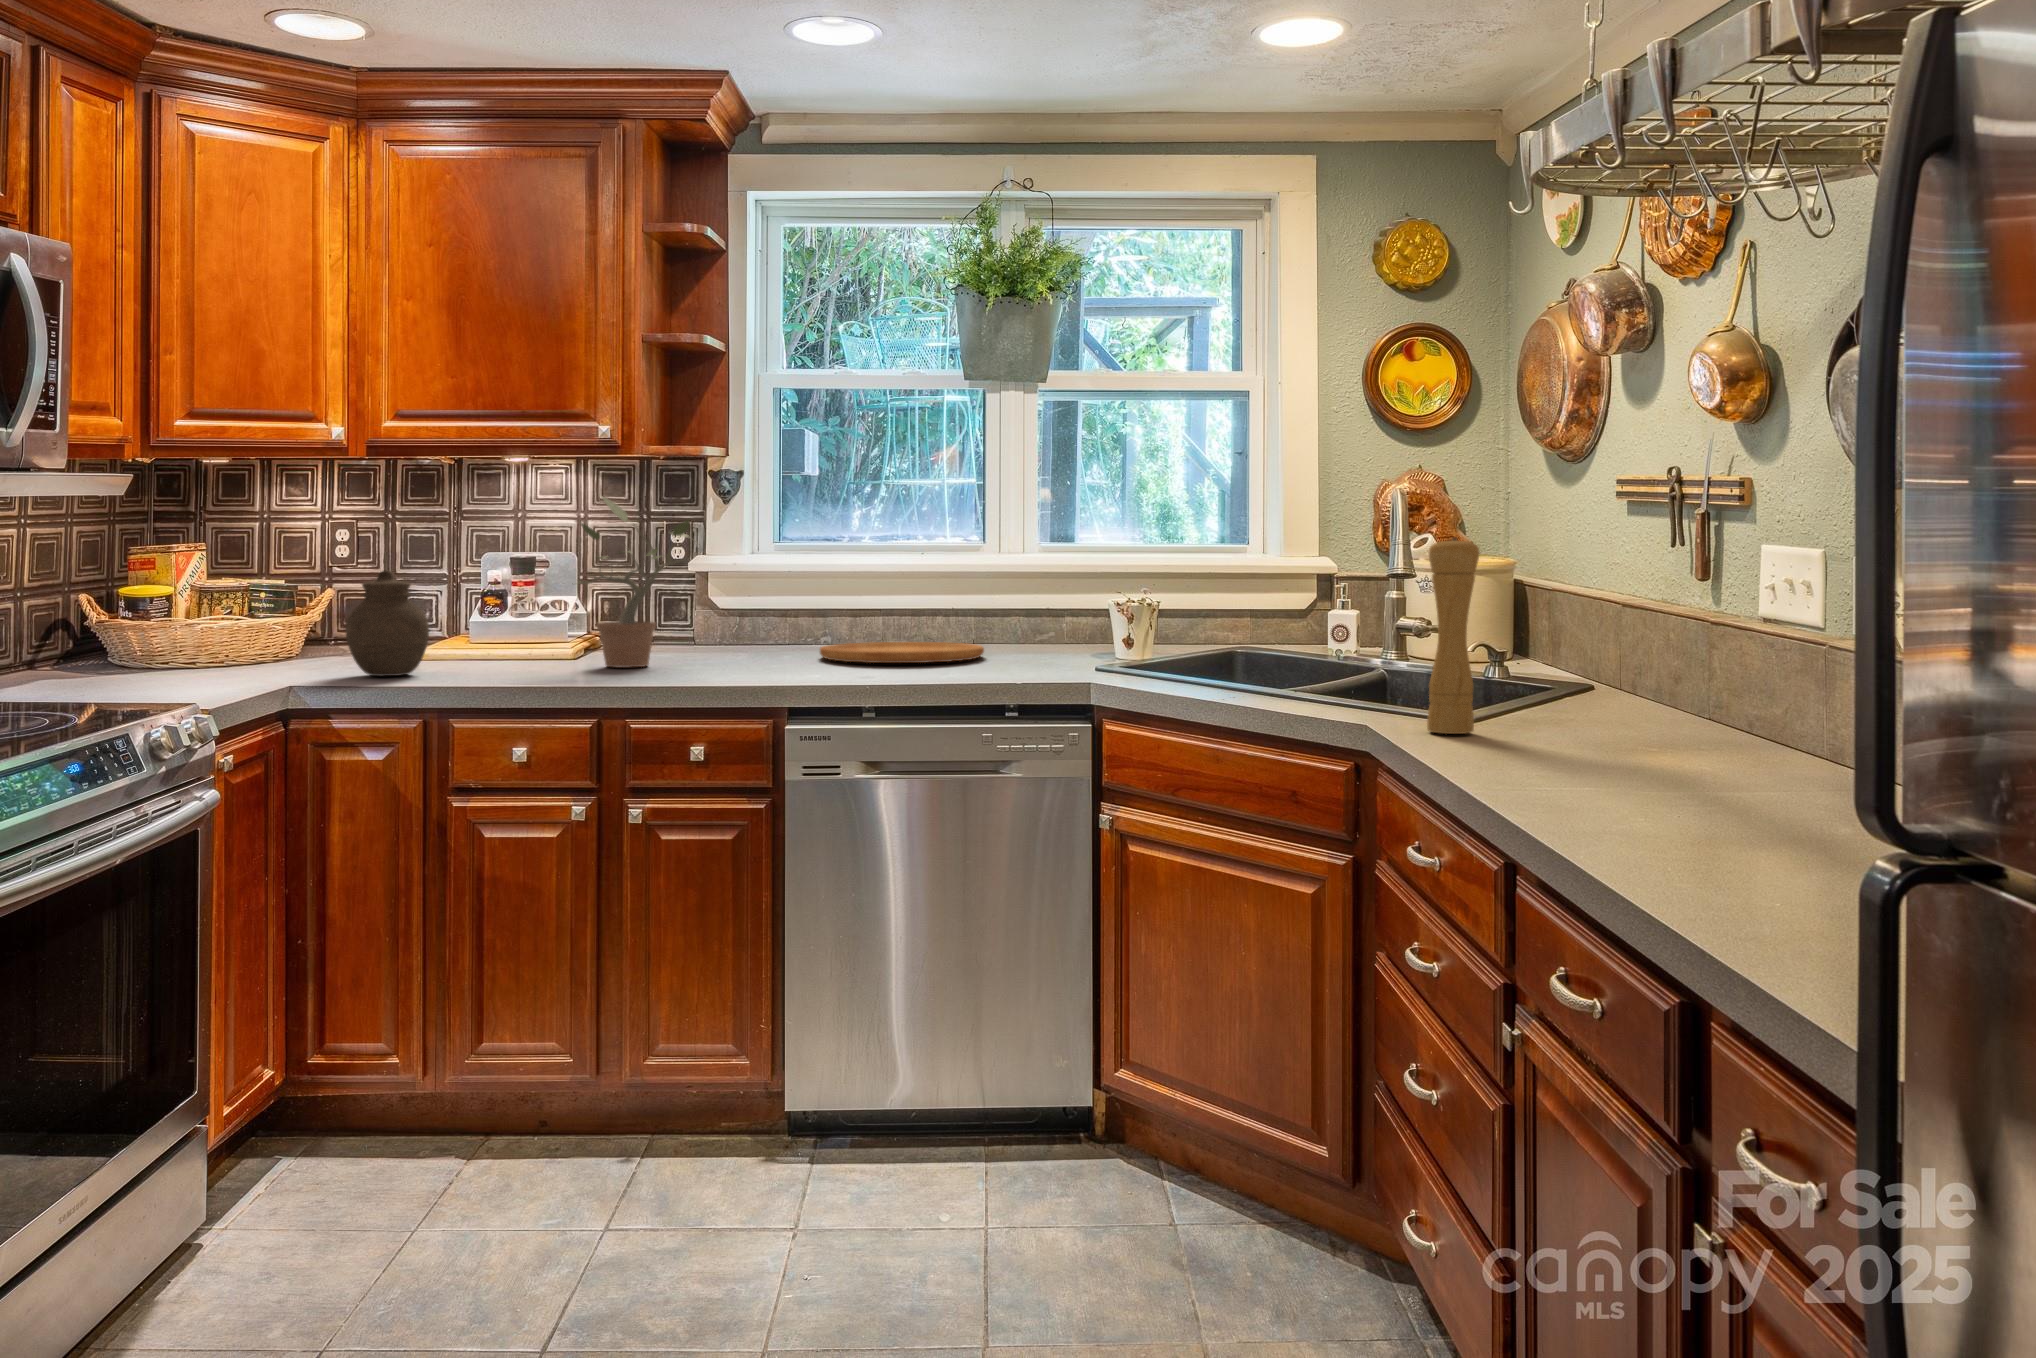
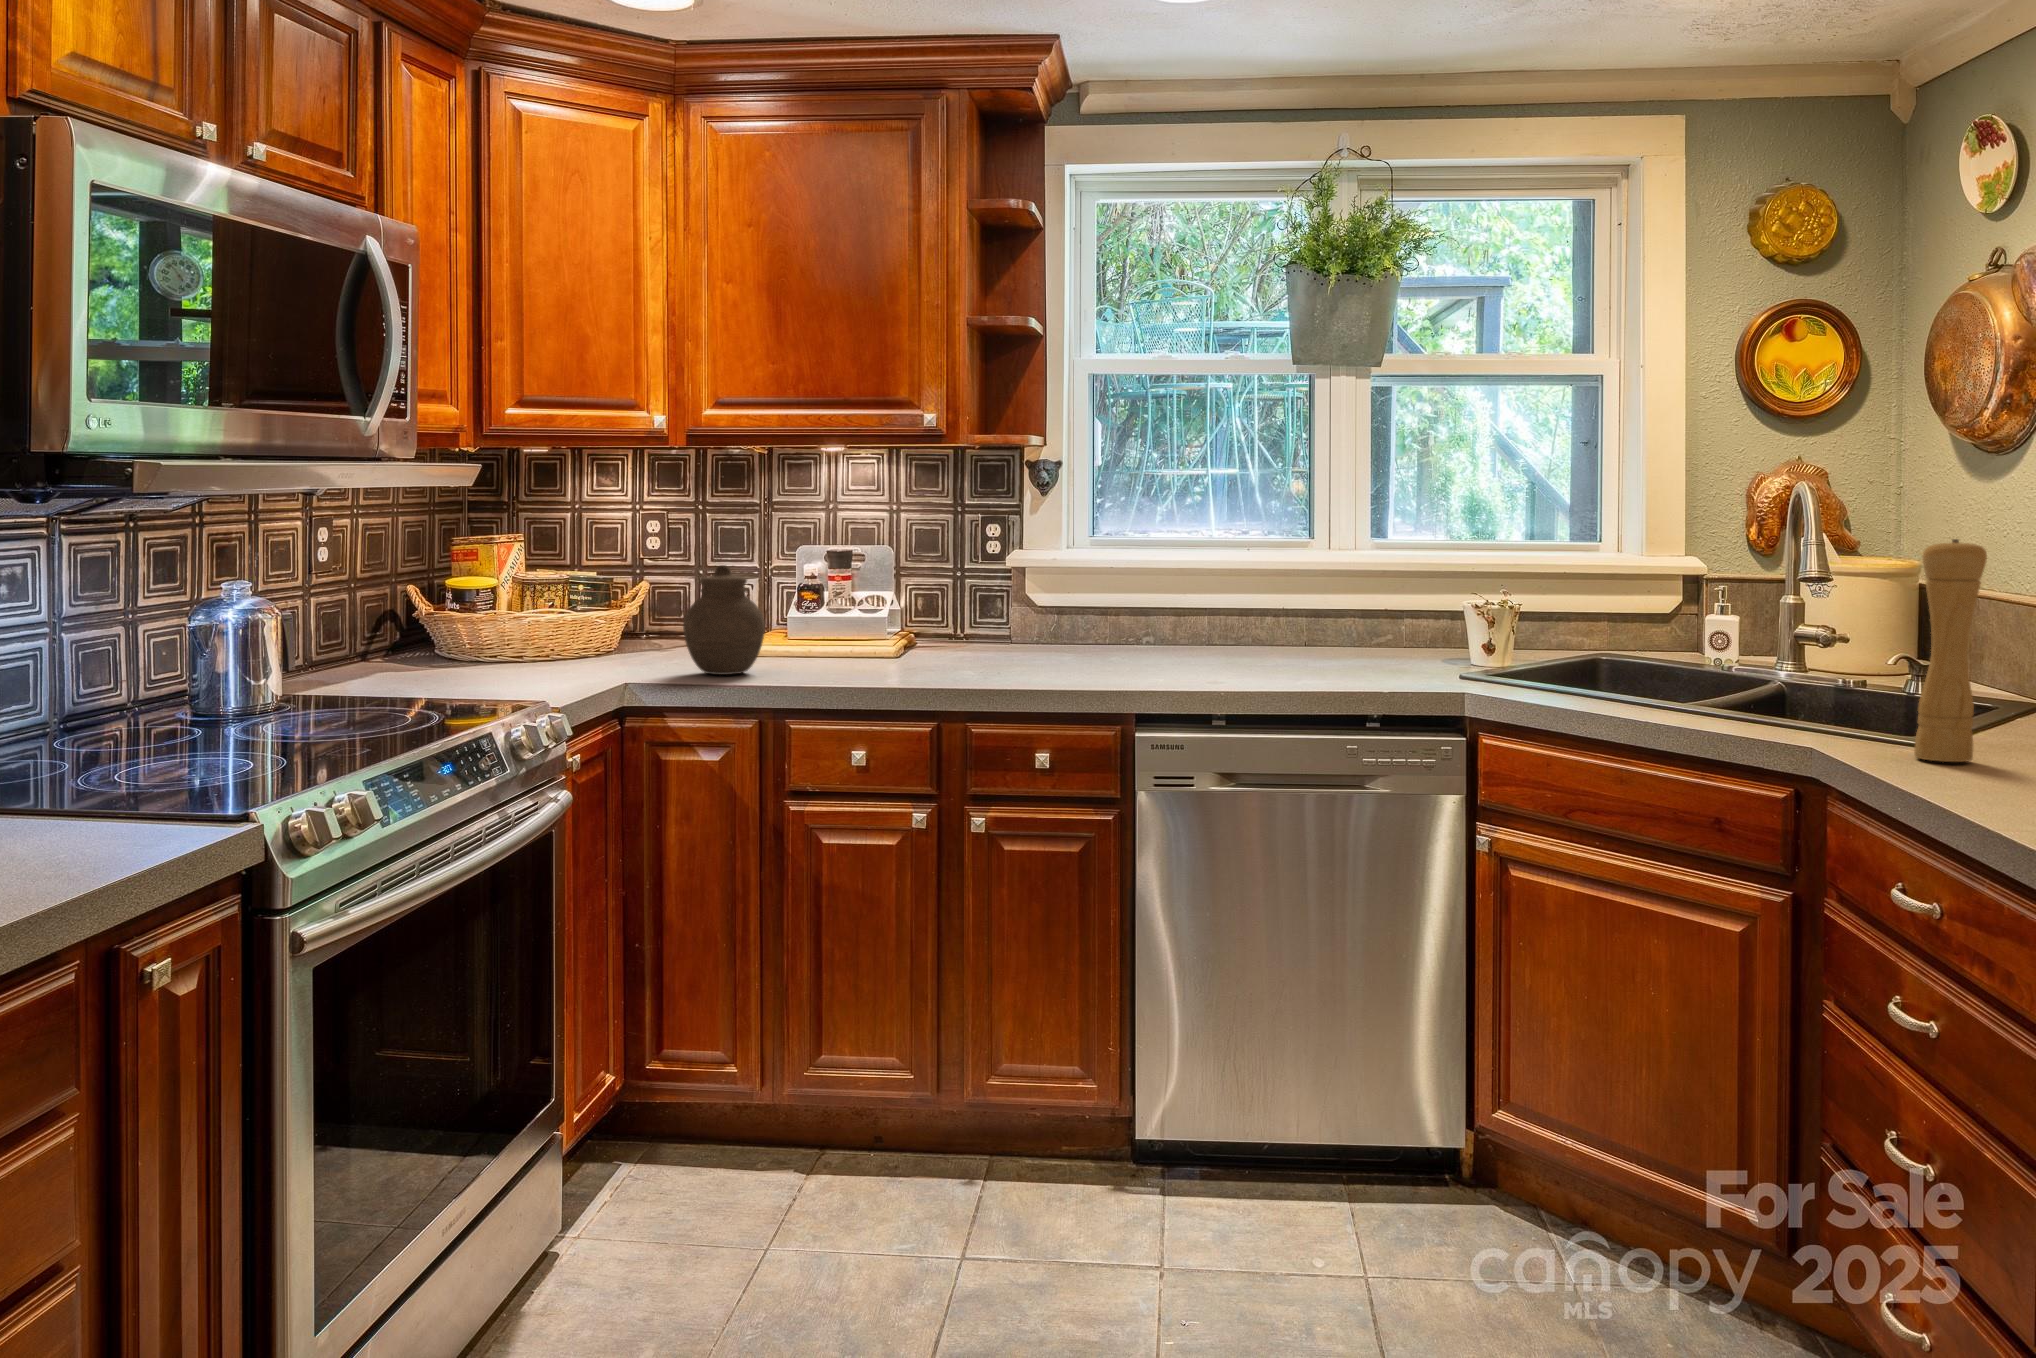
potted plant: present [579,497,700,667] -> none [906,484,1032,667]
cutting board: present [820,642,984,663] -> none [1150,641,1325,665]

